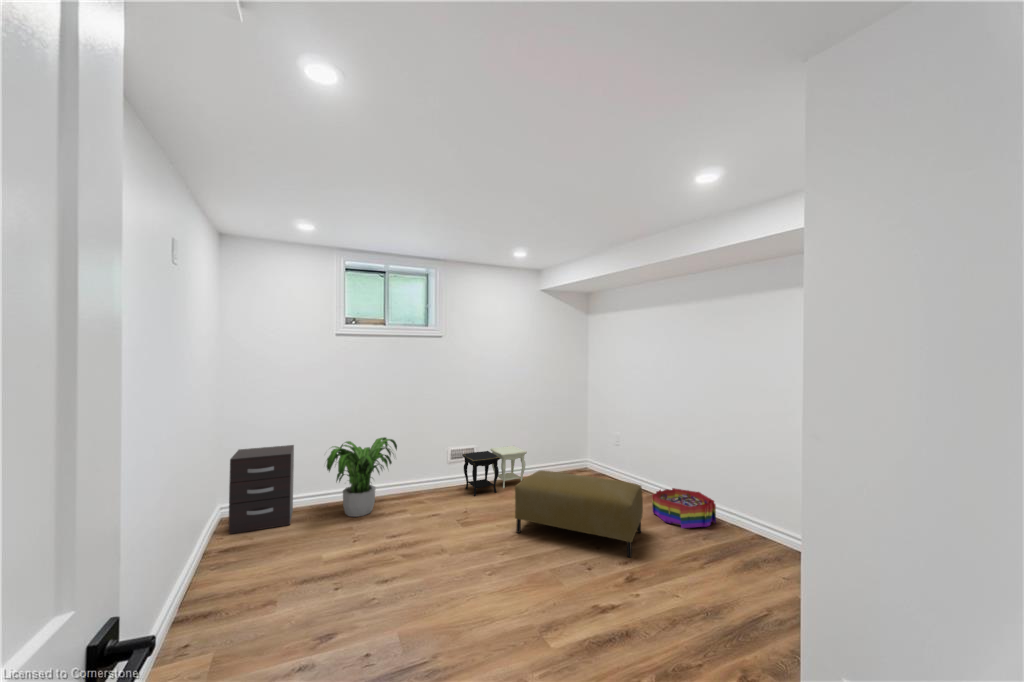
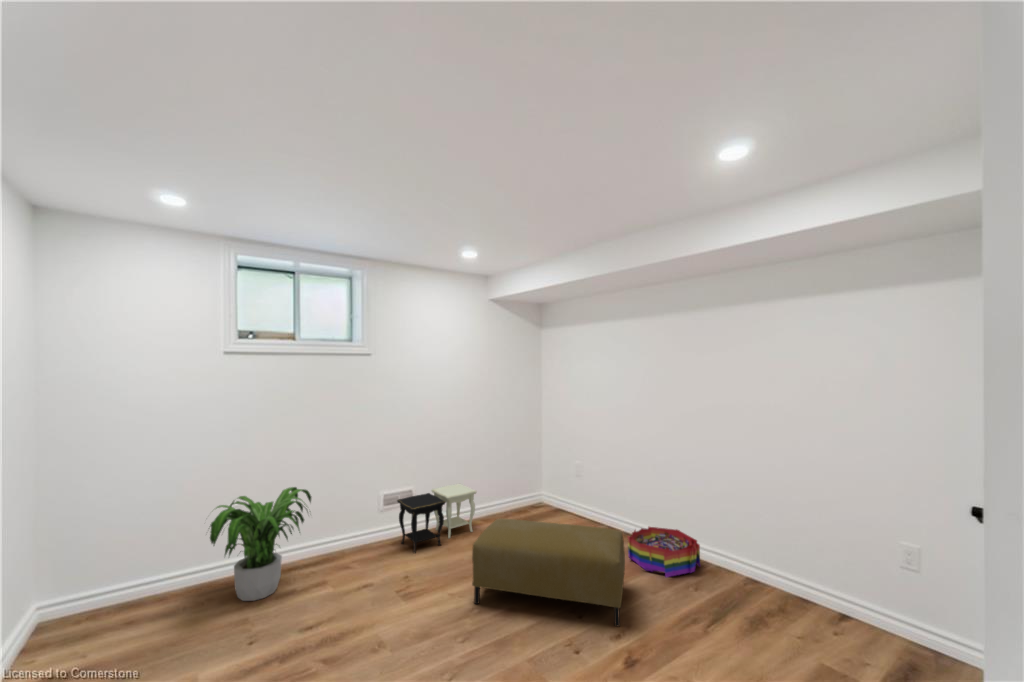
dresser: present [229,445,294,534] -> none [49,507,160,653]

